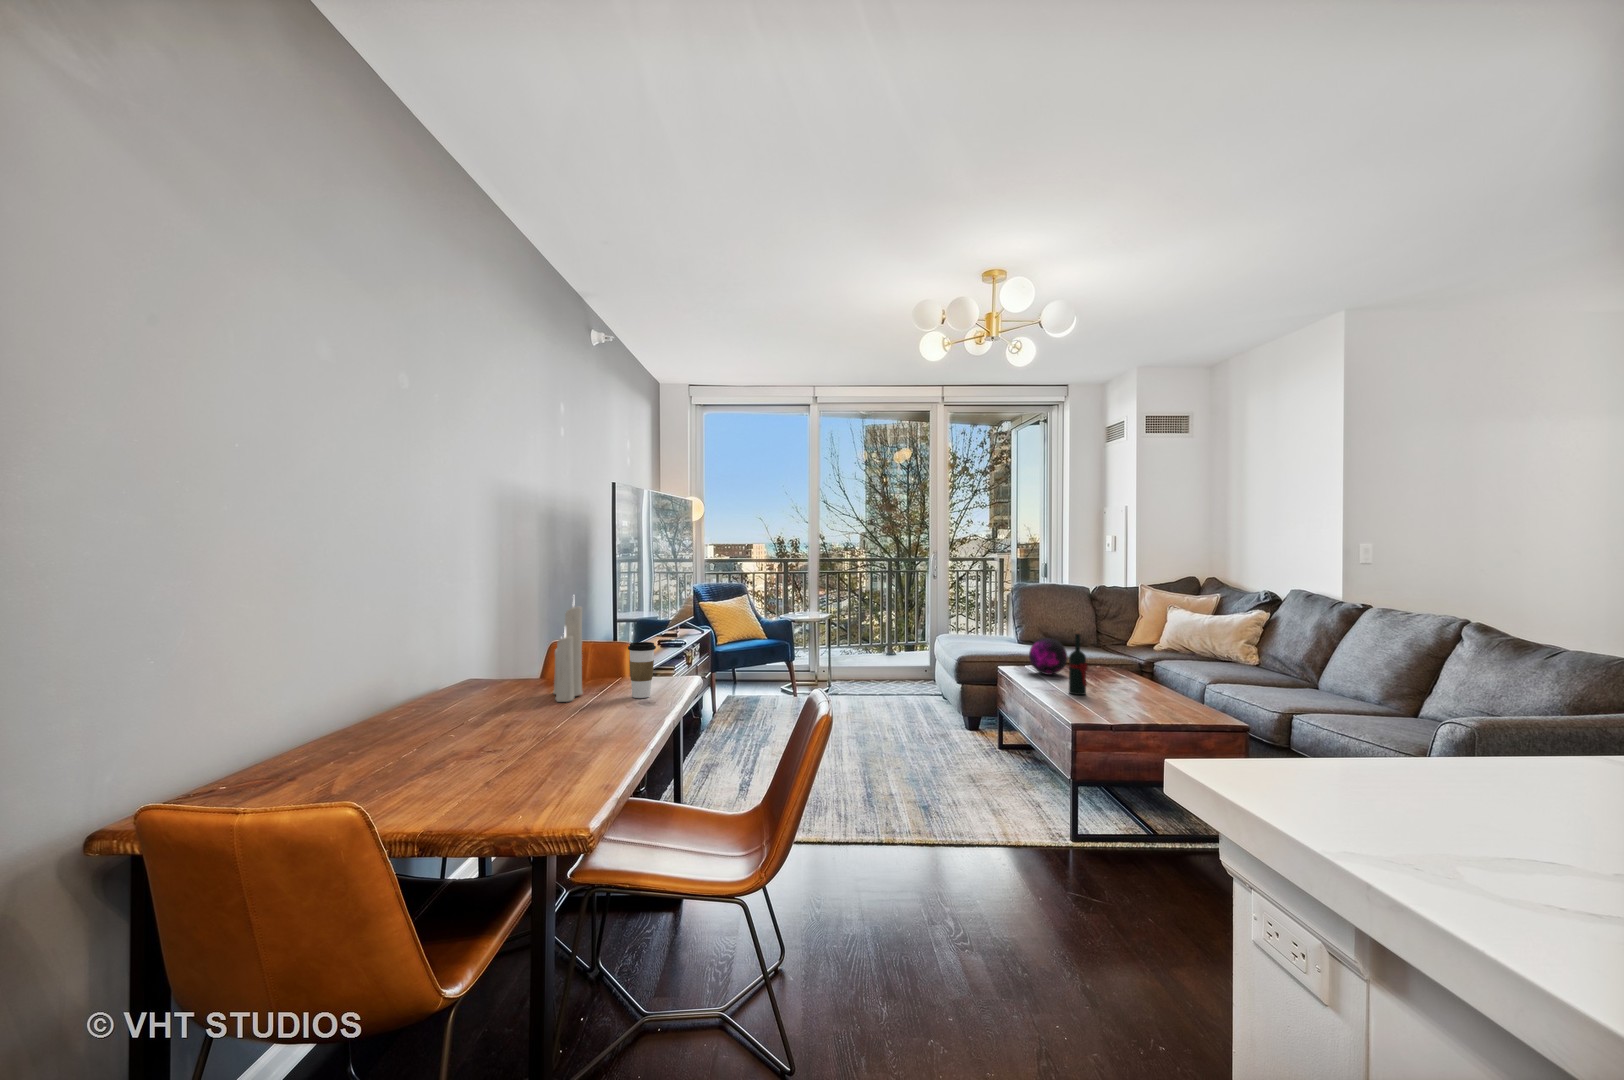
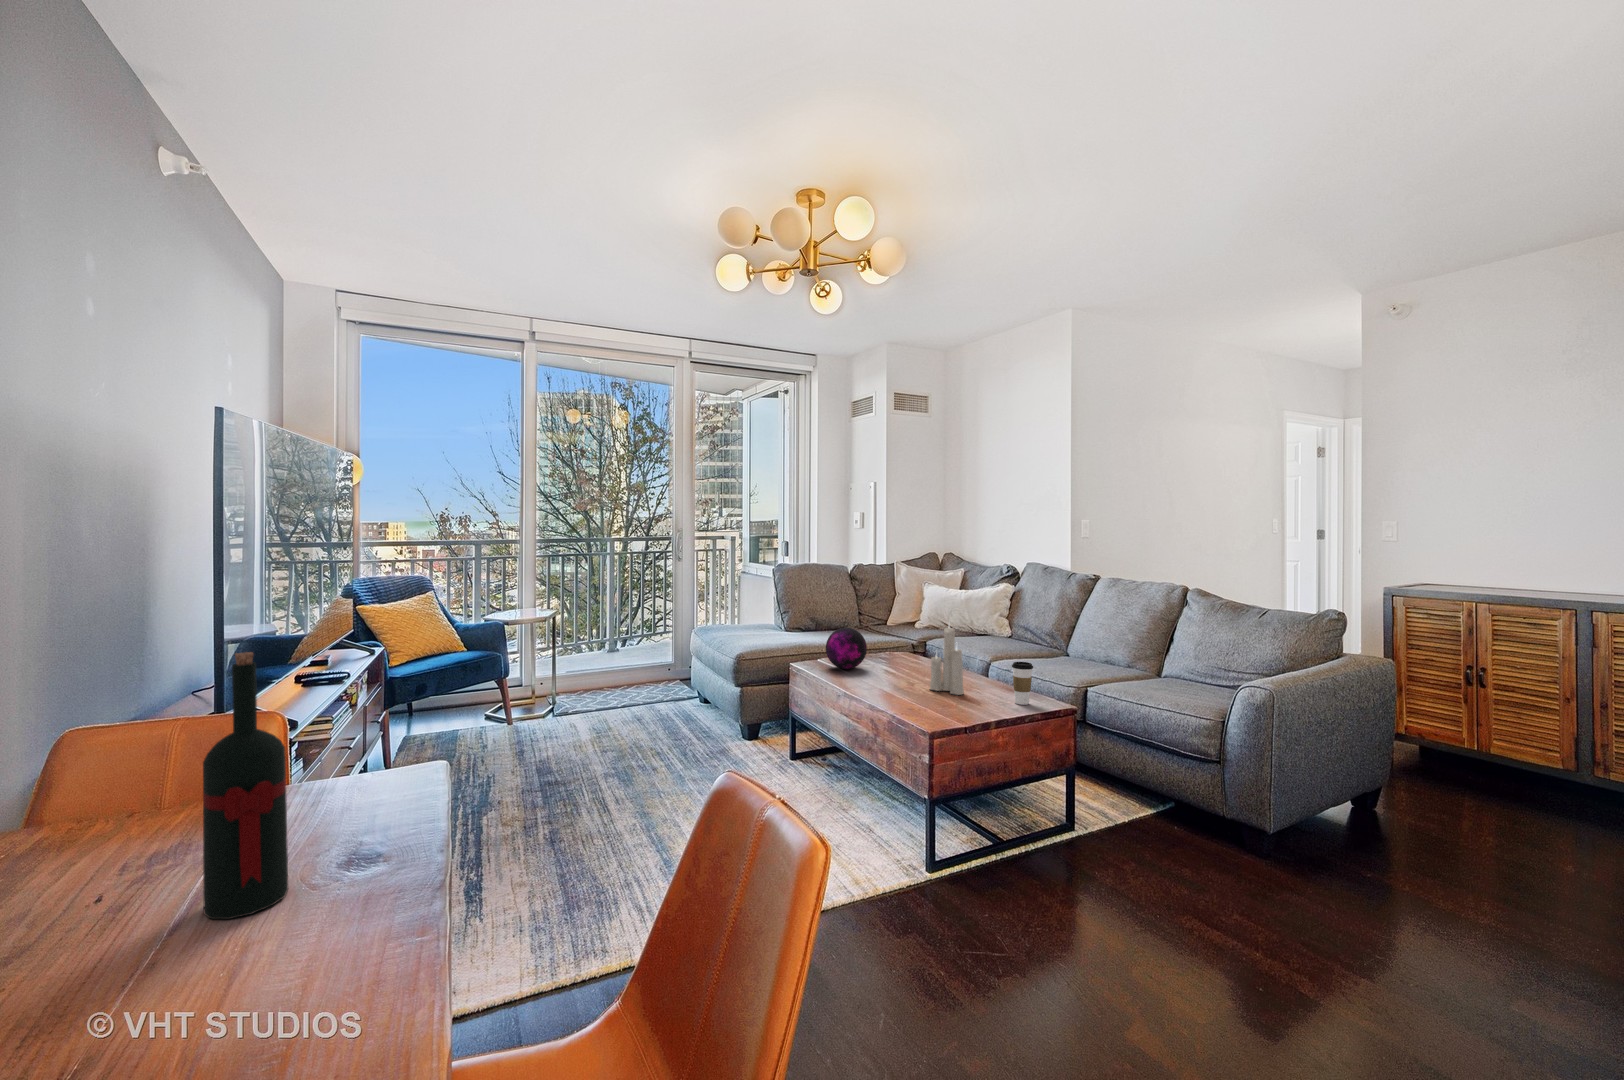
candle: present [553,606,583,702] -> present [930,627,964,695]
wine bottle: present [1069,631,1088,695] -> present [203,652,288,919]
coffee cup: present [628,642,656,698] -> present [1012,662,1033,705]

